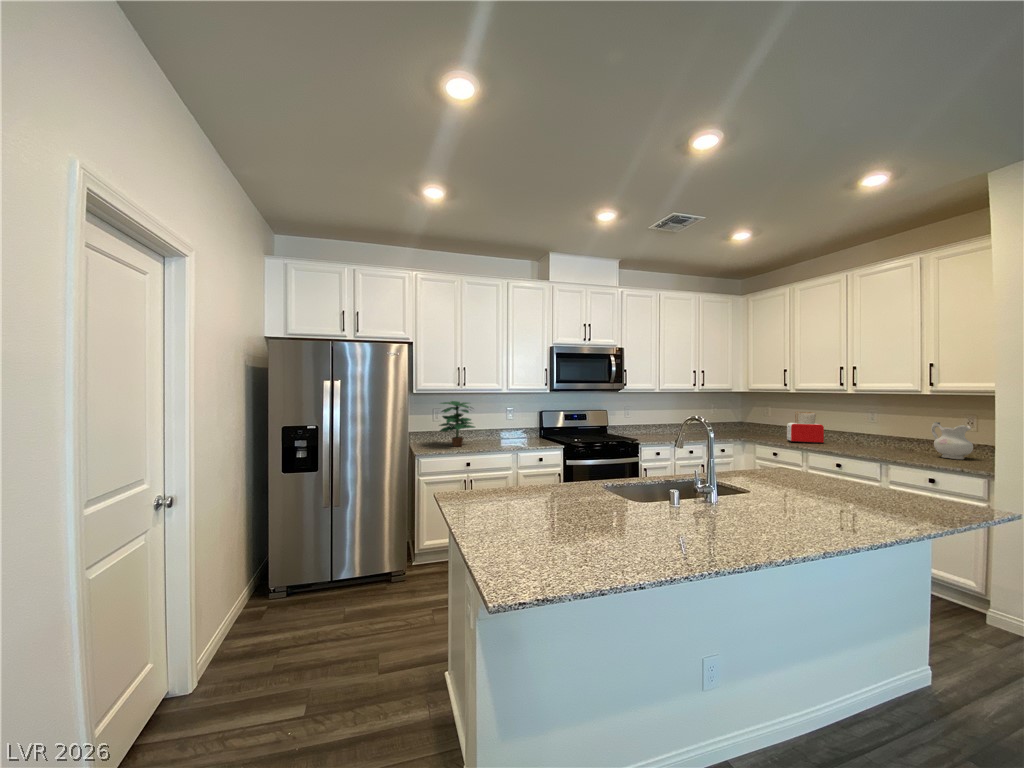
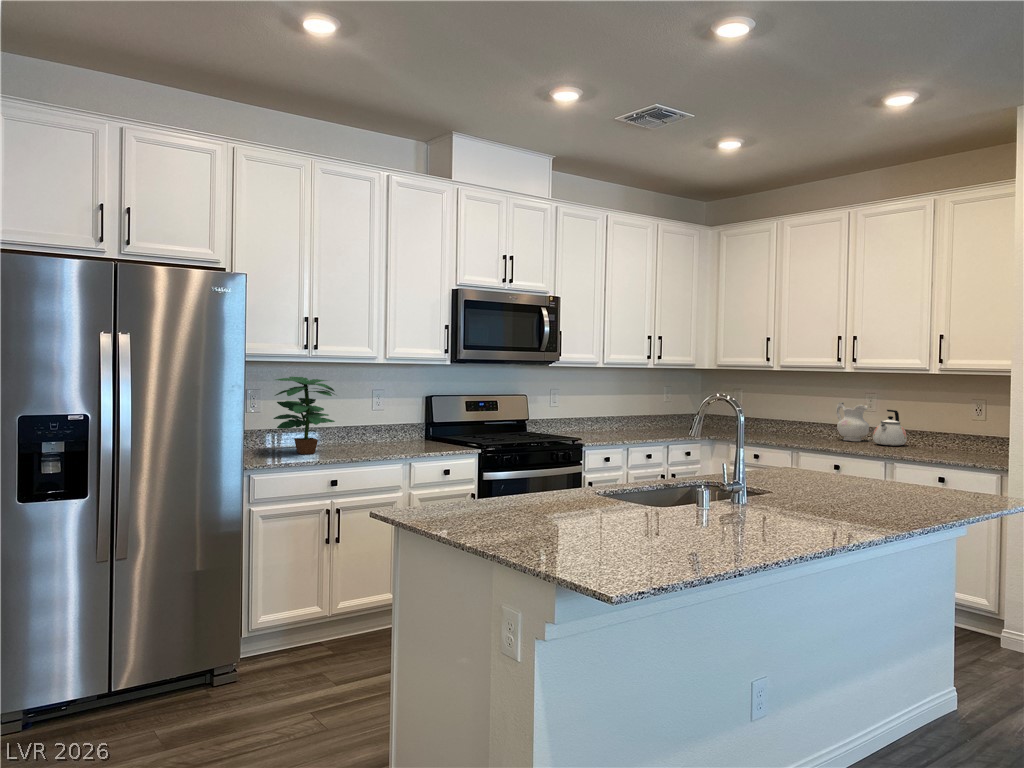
toaster: present [786,412,824,444] -> none [770,397,816,441]
ceramic pitcher: present [931,422,973,460] -> present [836,402,869,442]
kettle: none [874,423,906,451] -> present [873,410,907,446]

